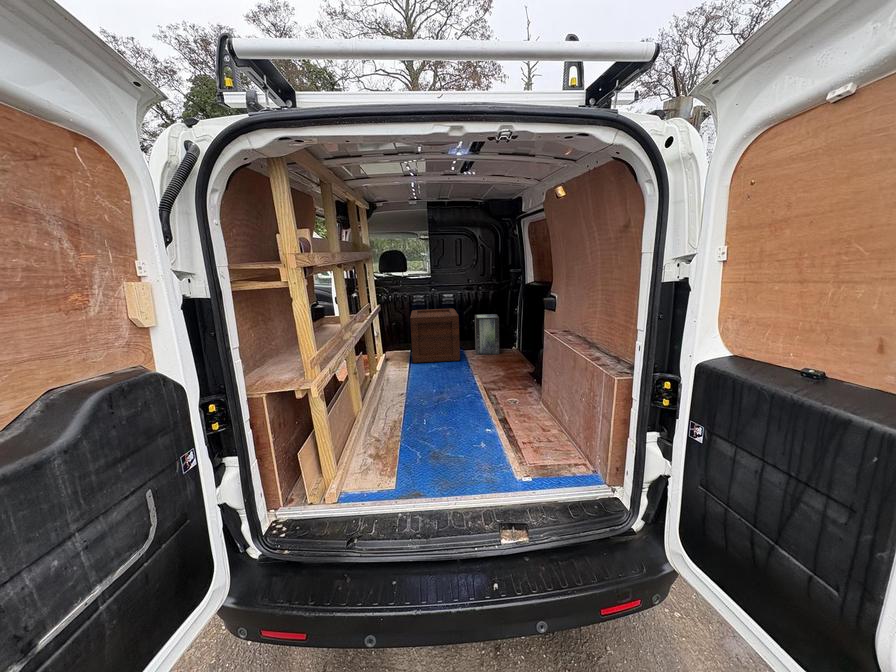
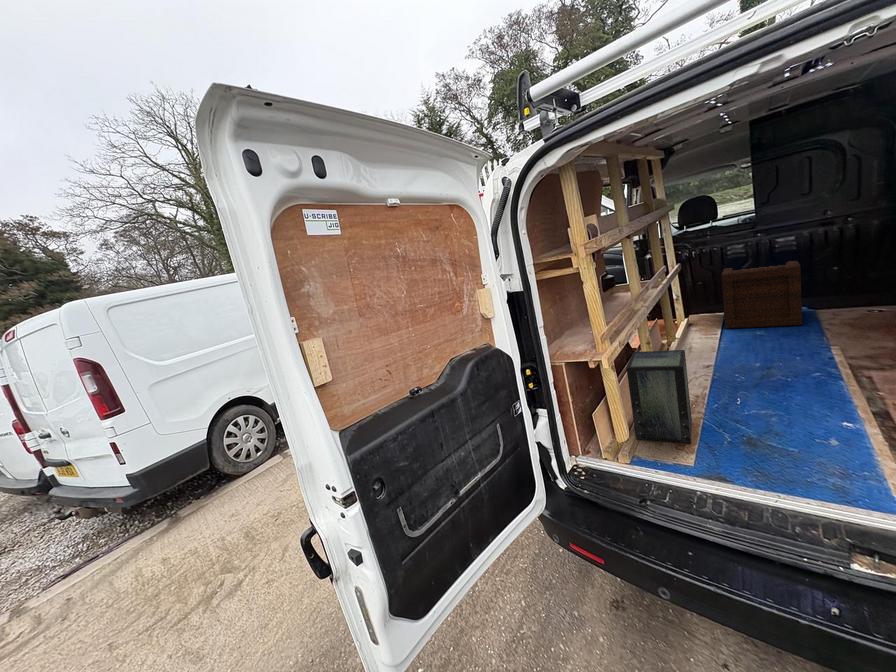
storage box: present [475,314,499,355] -> present [626,350,692,443]

